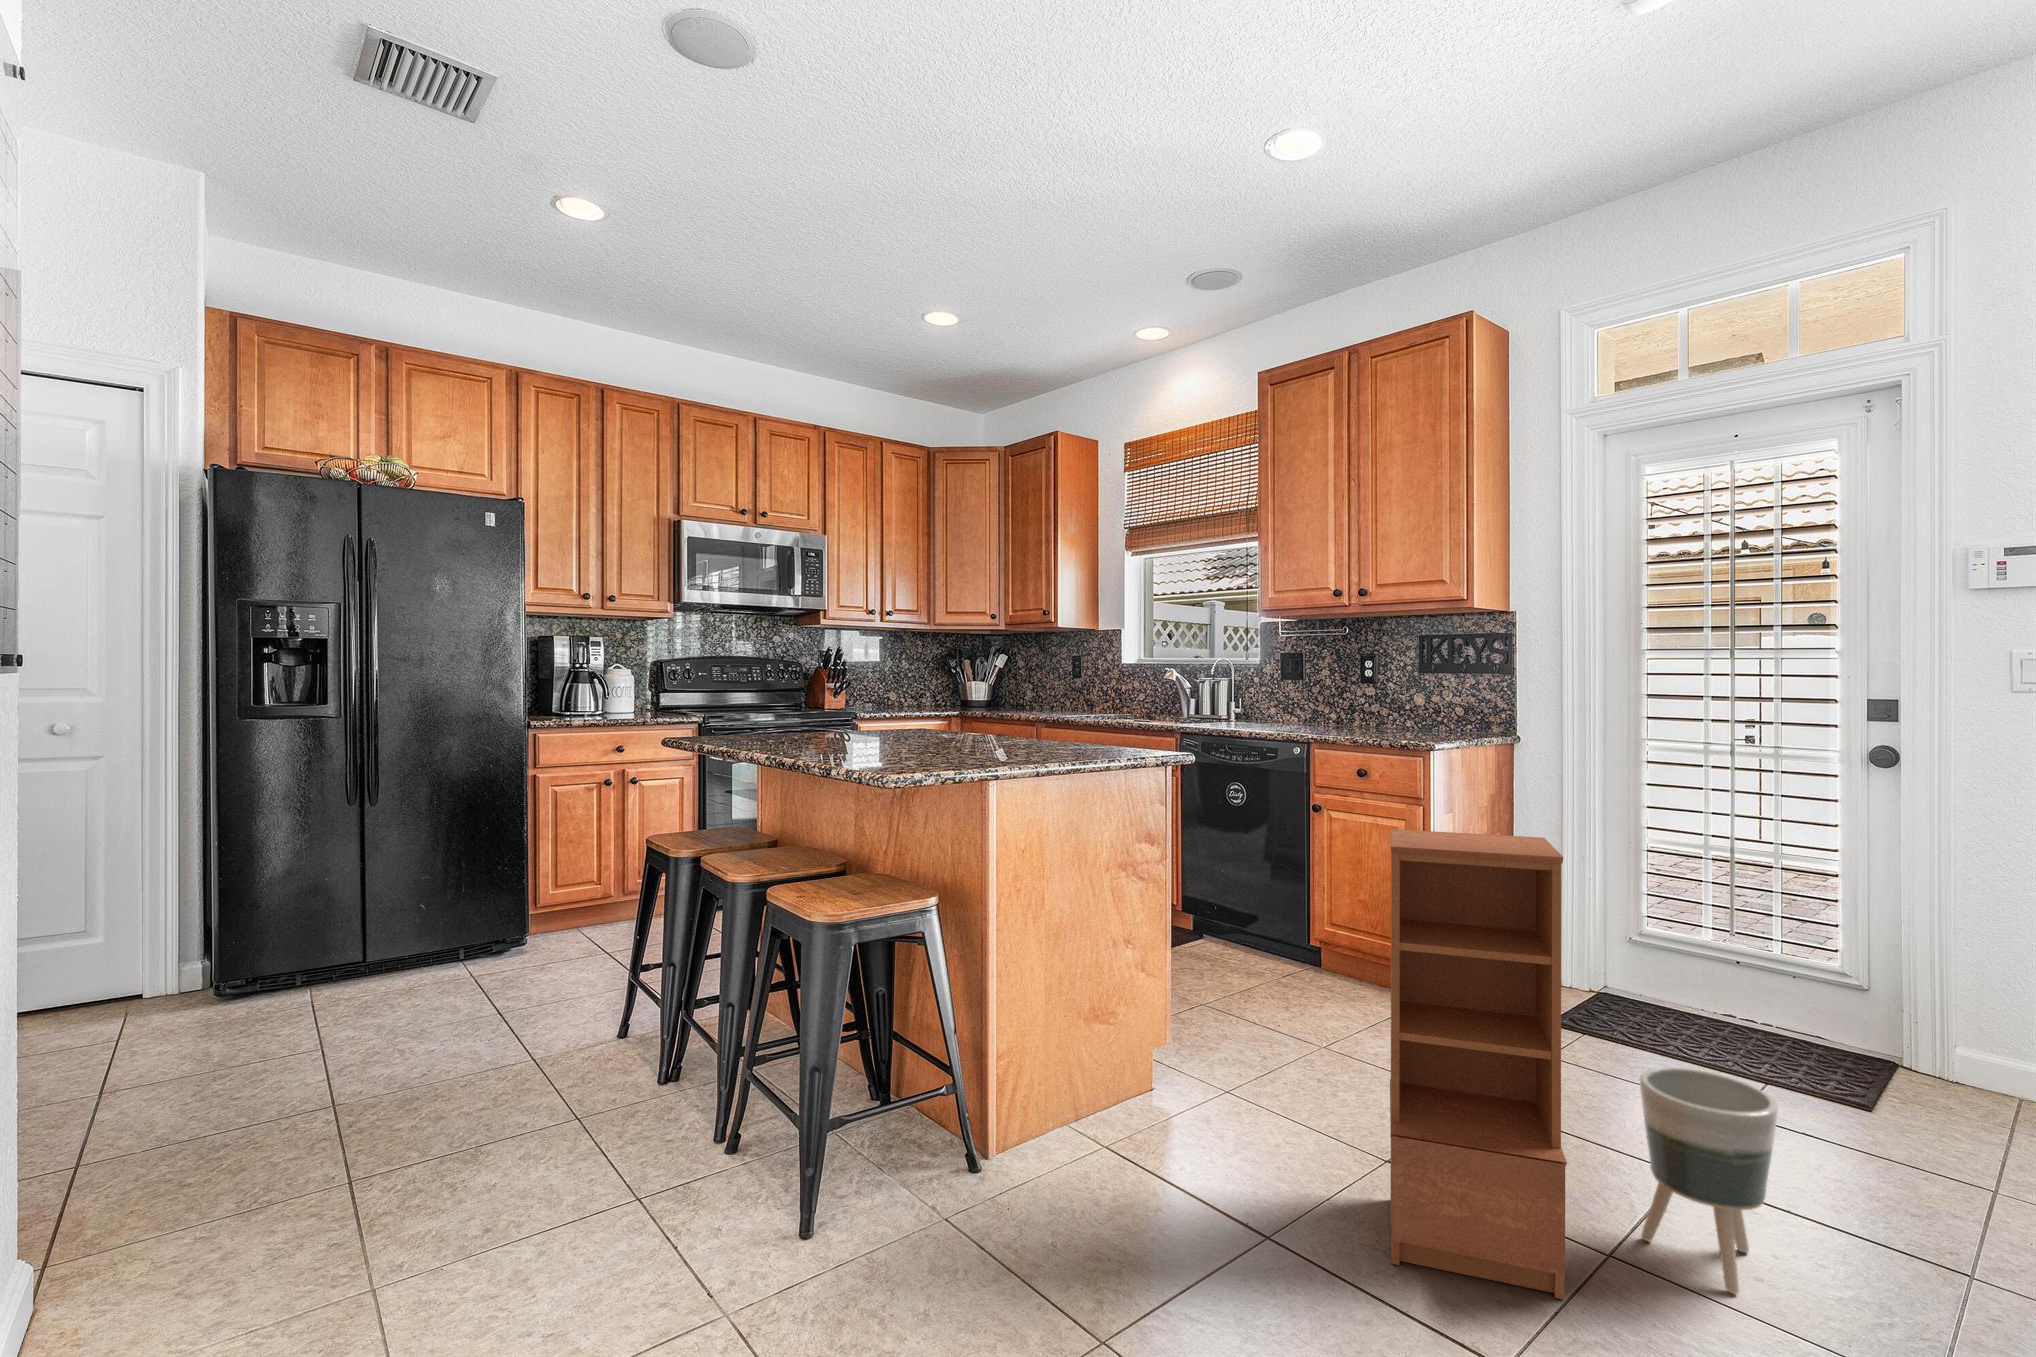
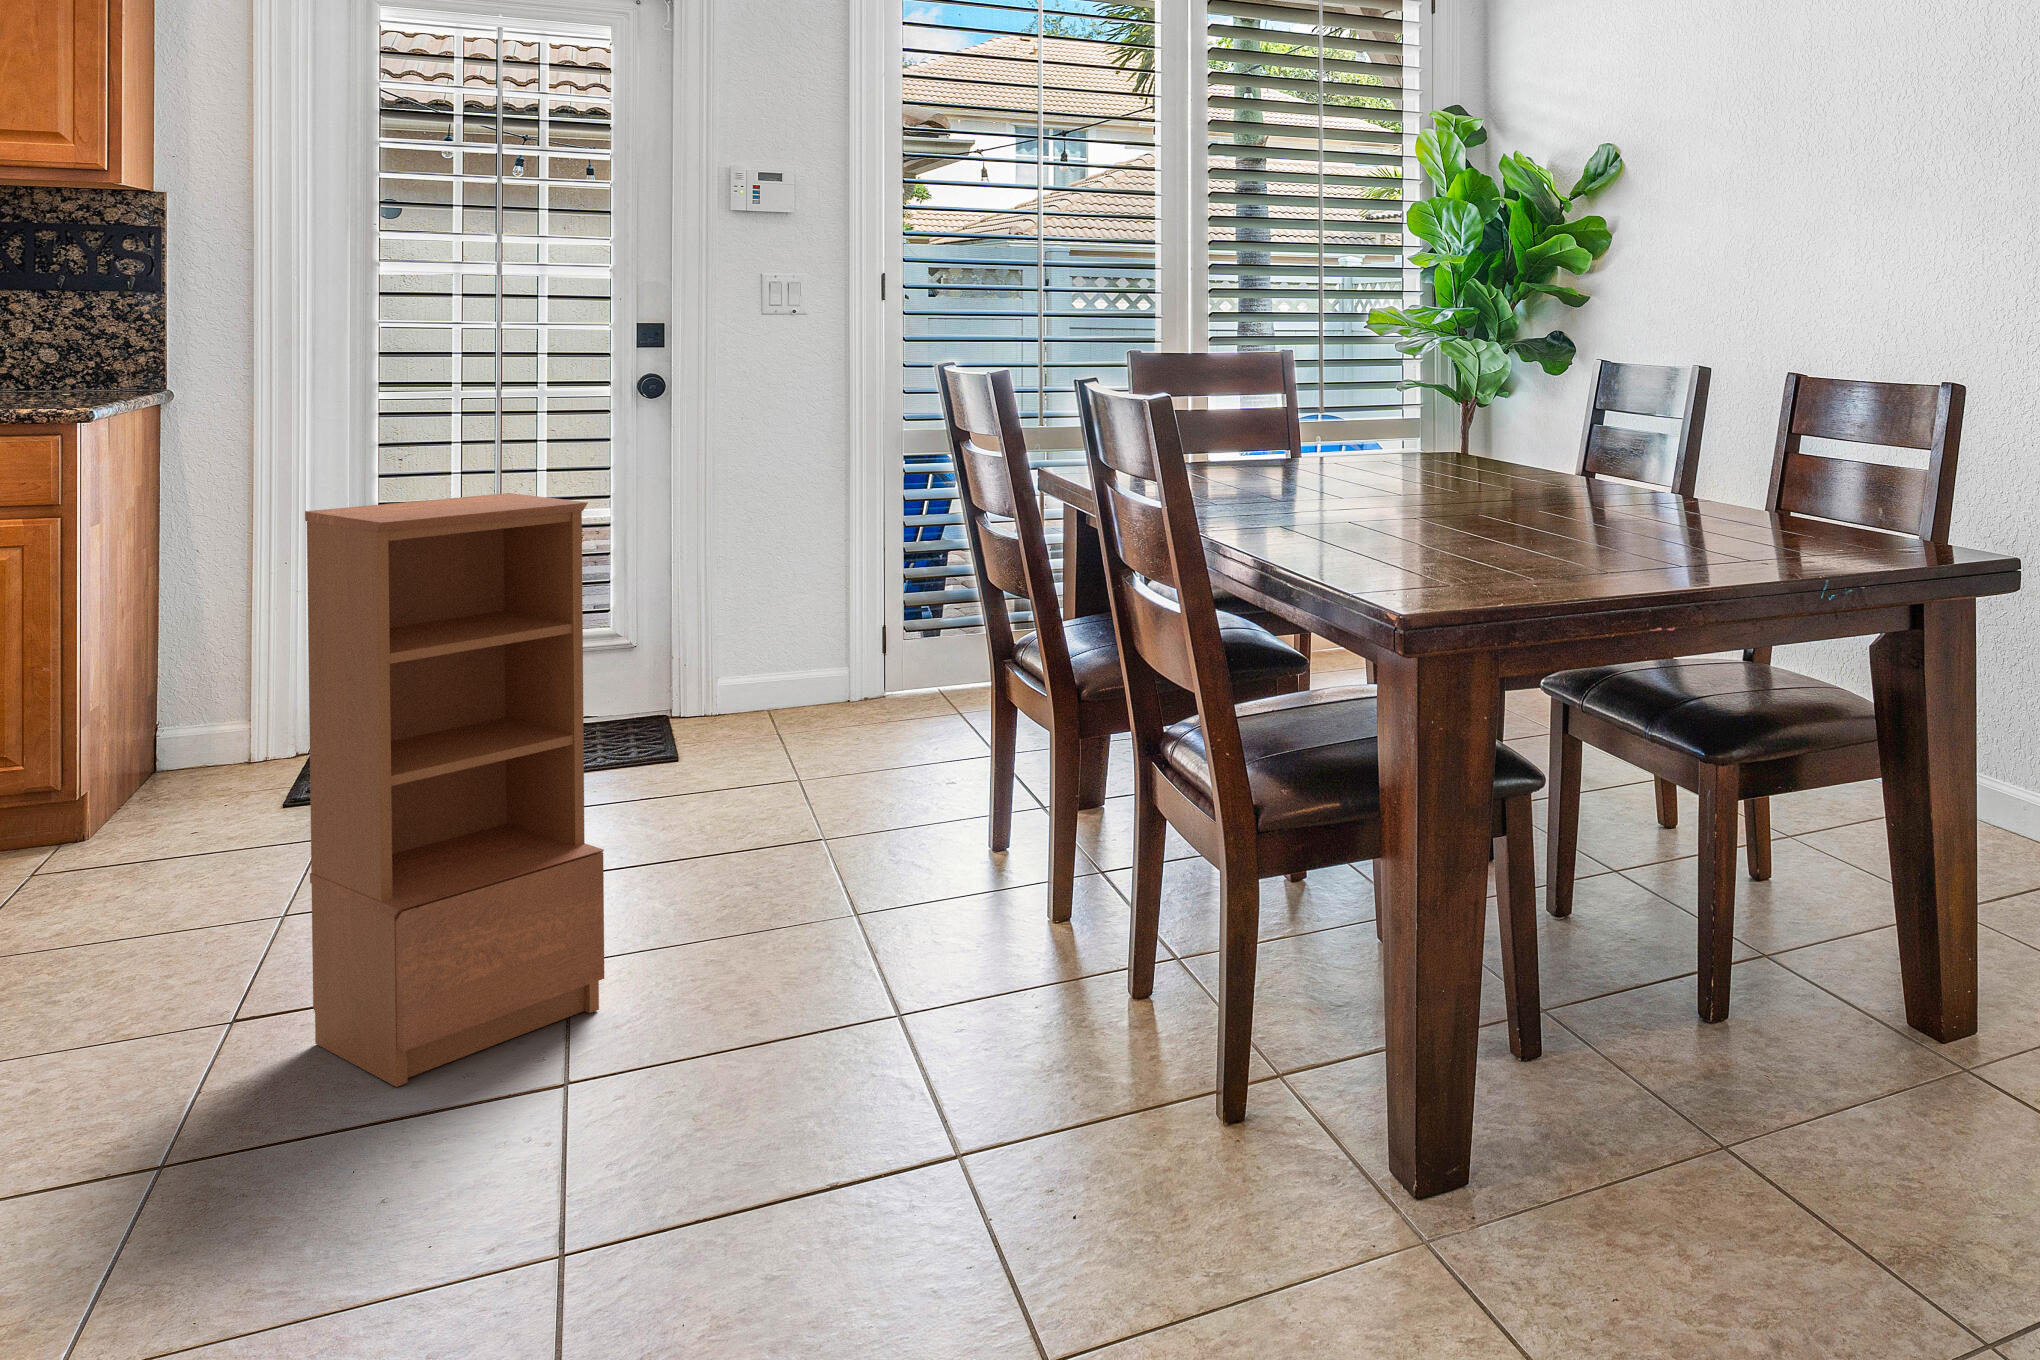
planter: present [1640,1067,1778,1294] -> none [608,724,741,934]

